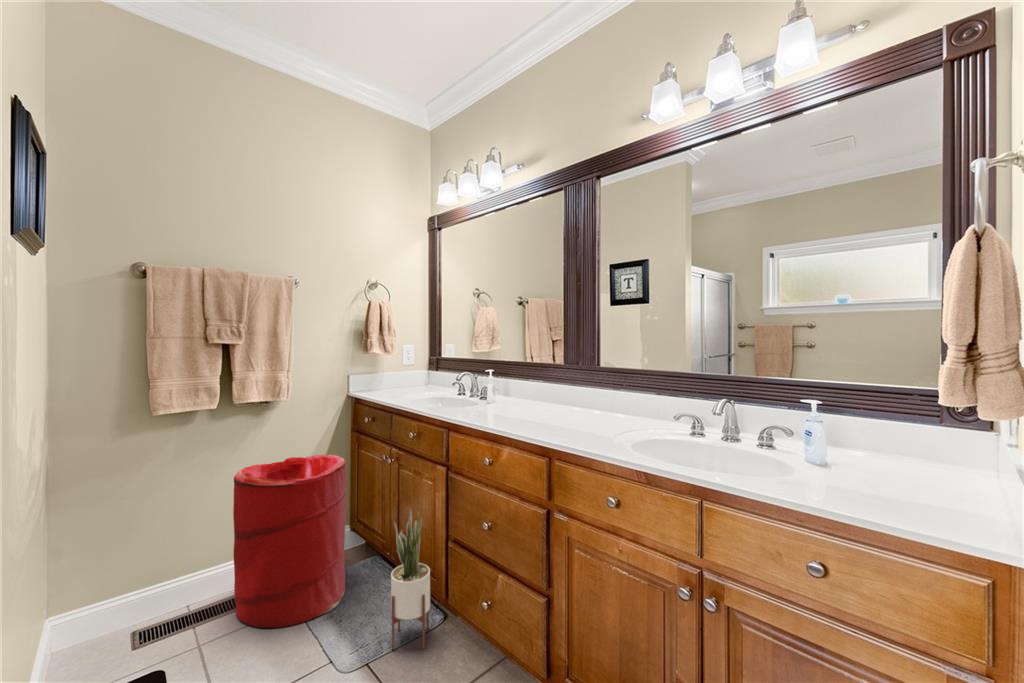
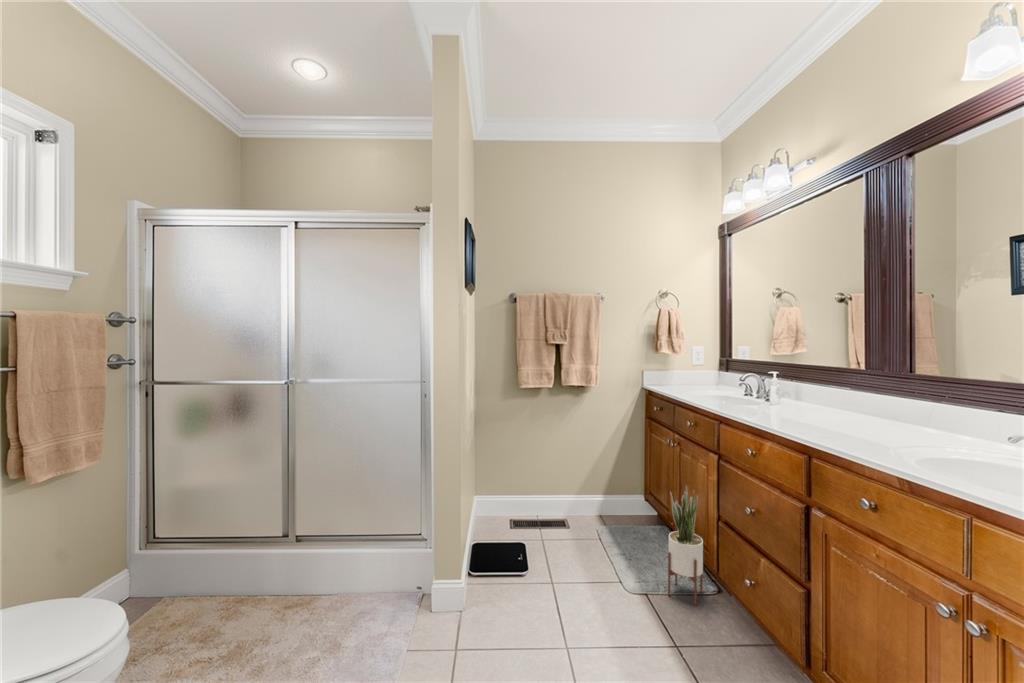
laundry hamper: present [233,454,346,628] -> none [561,431,638,554]

